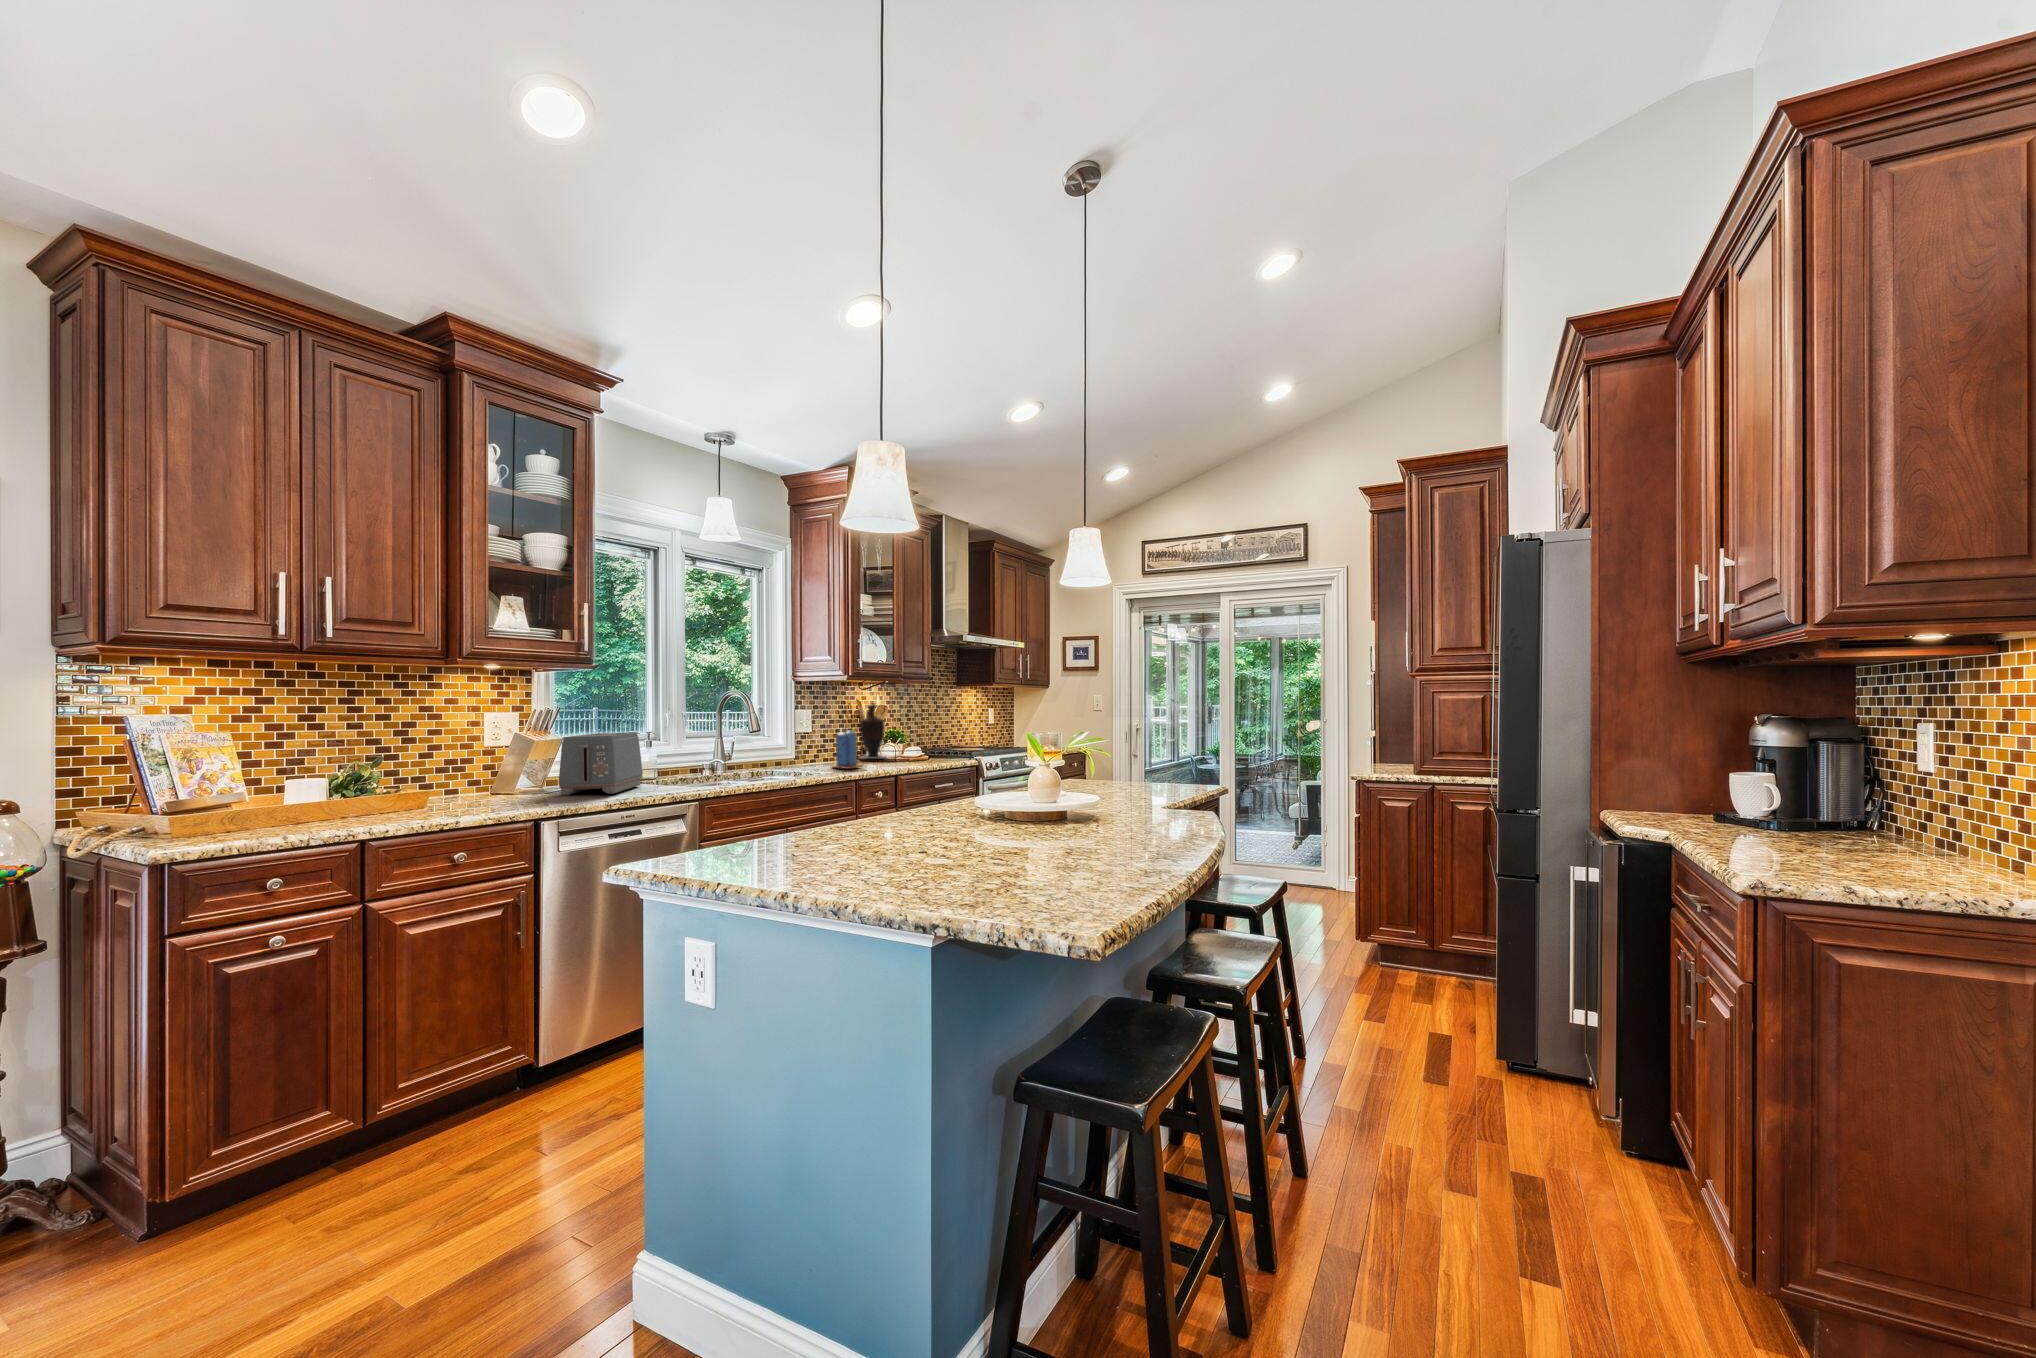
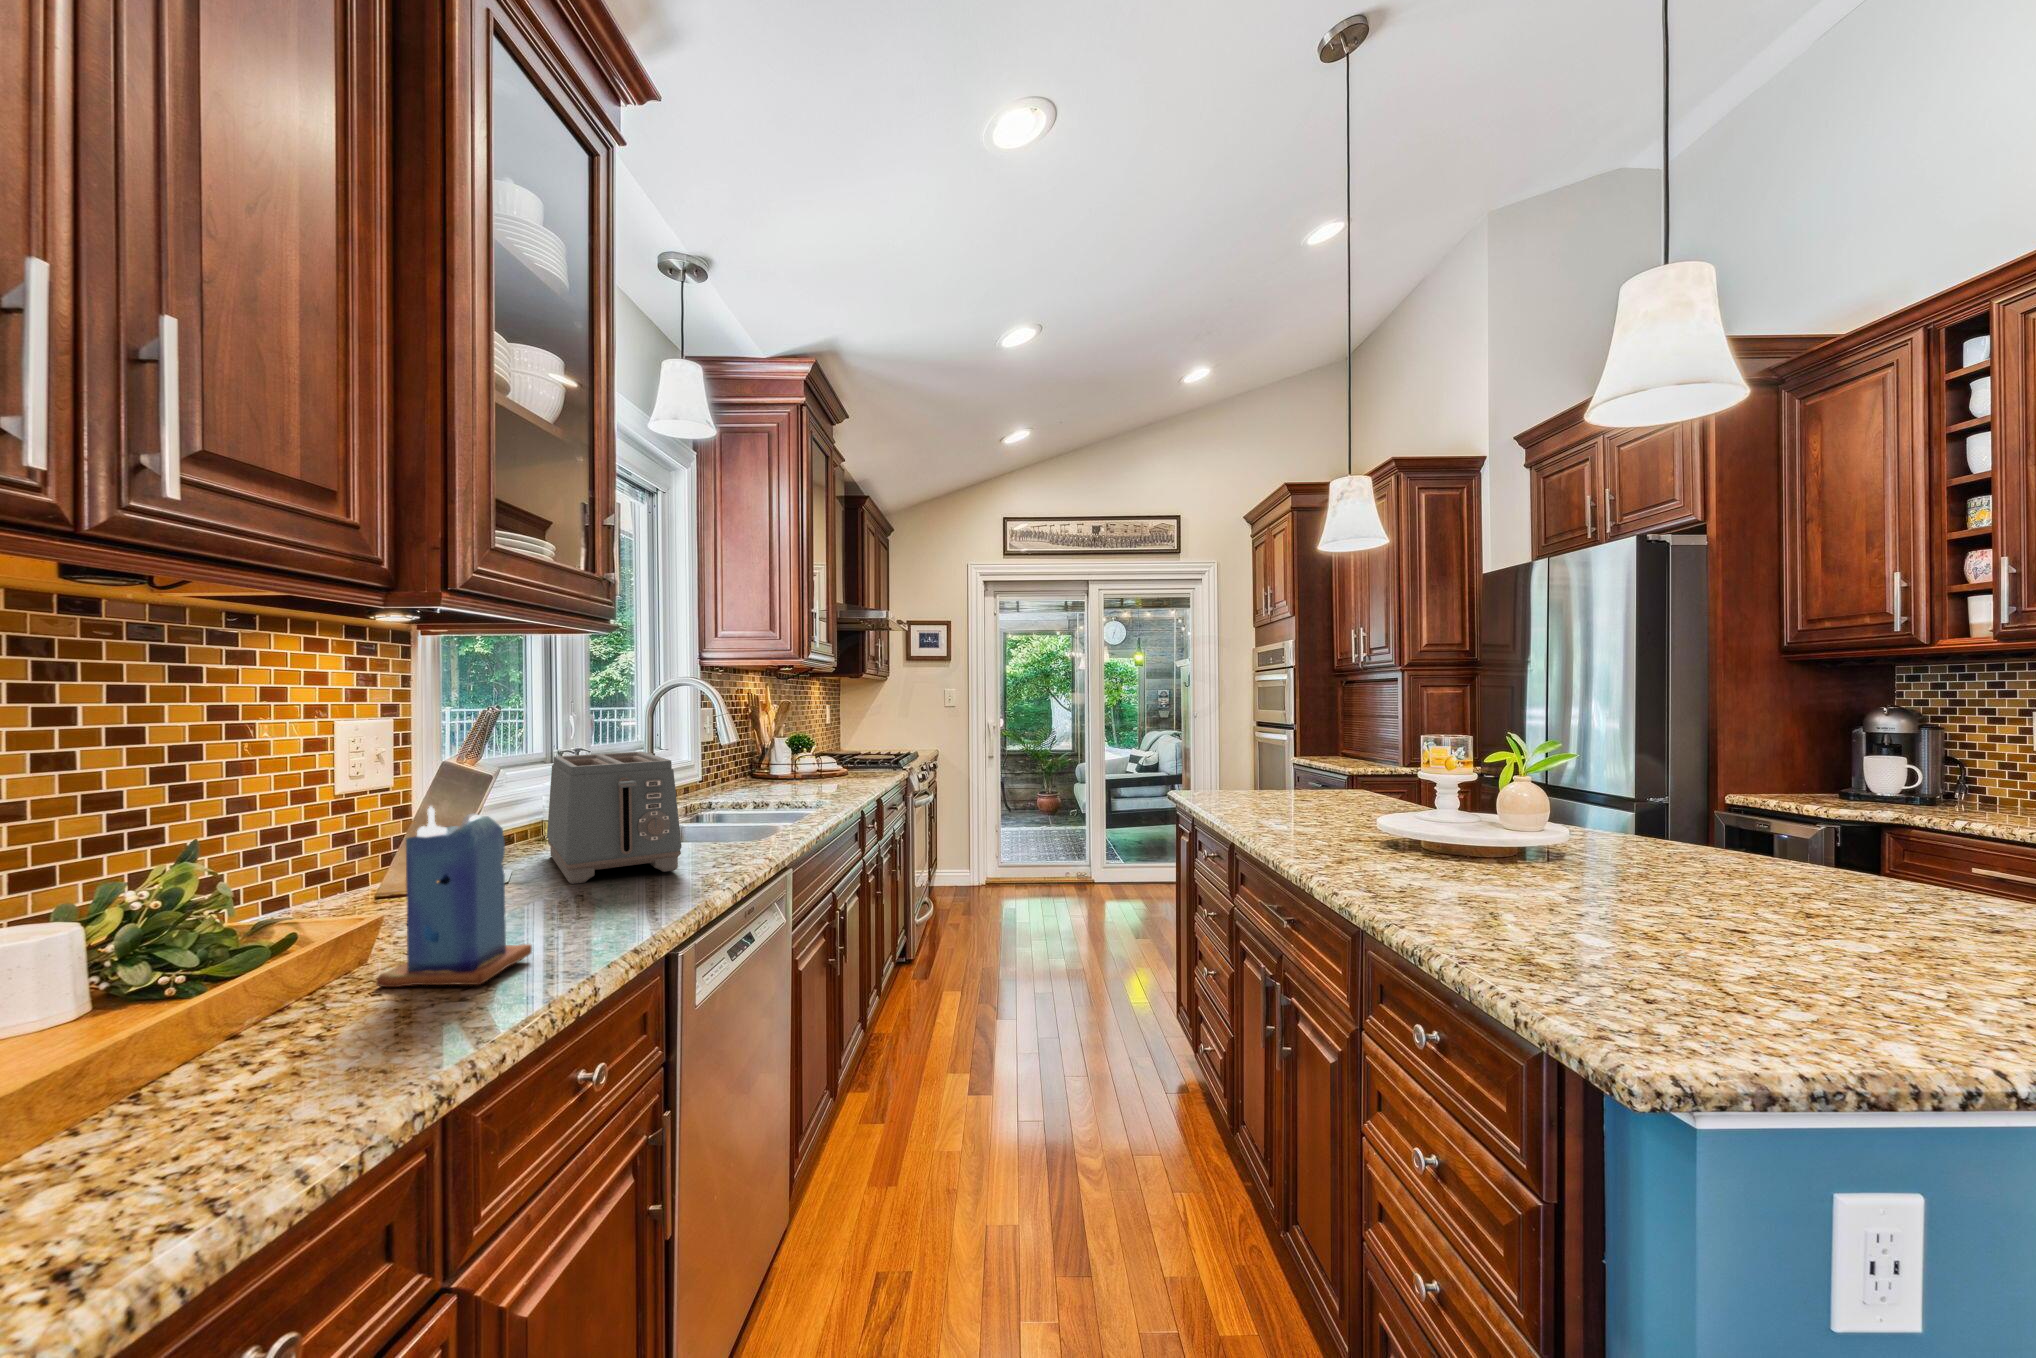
vase: present [860,705,886,759] -> none [758,701,801,776]
candle: present [832,730,862,769] -> present [376,806,532,987]

